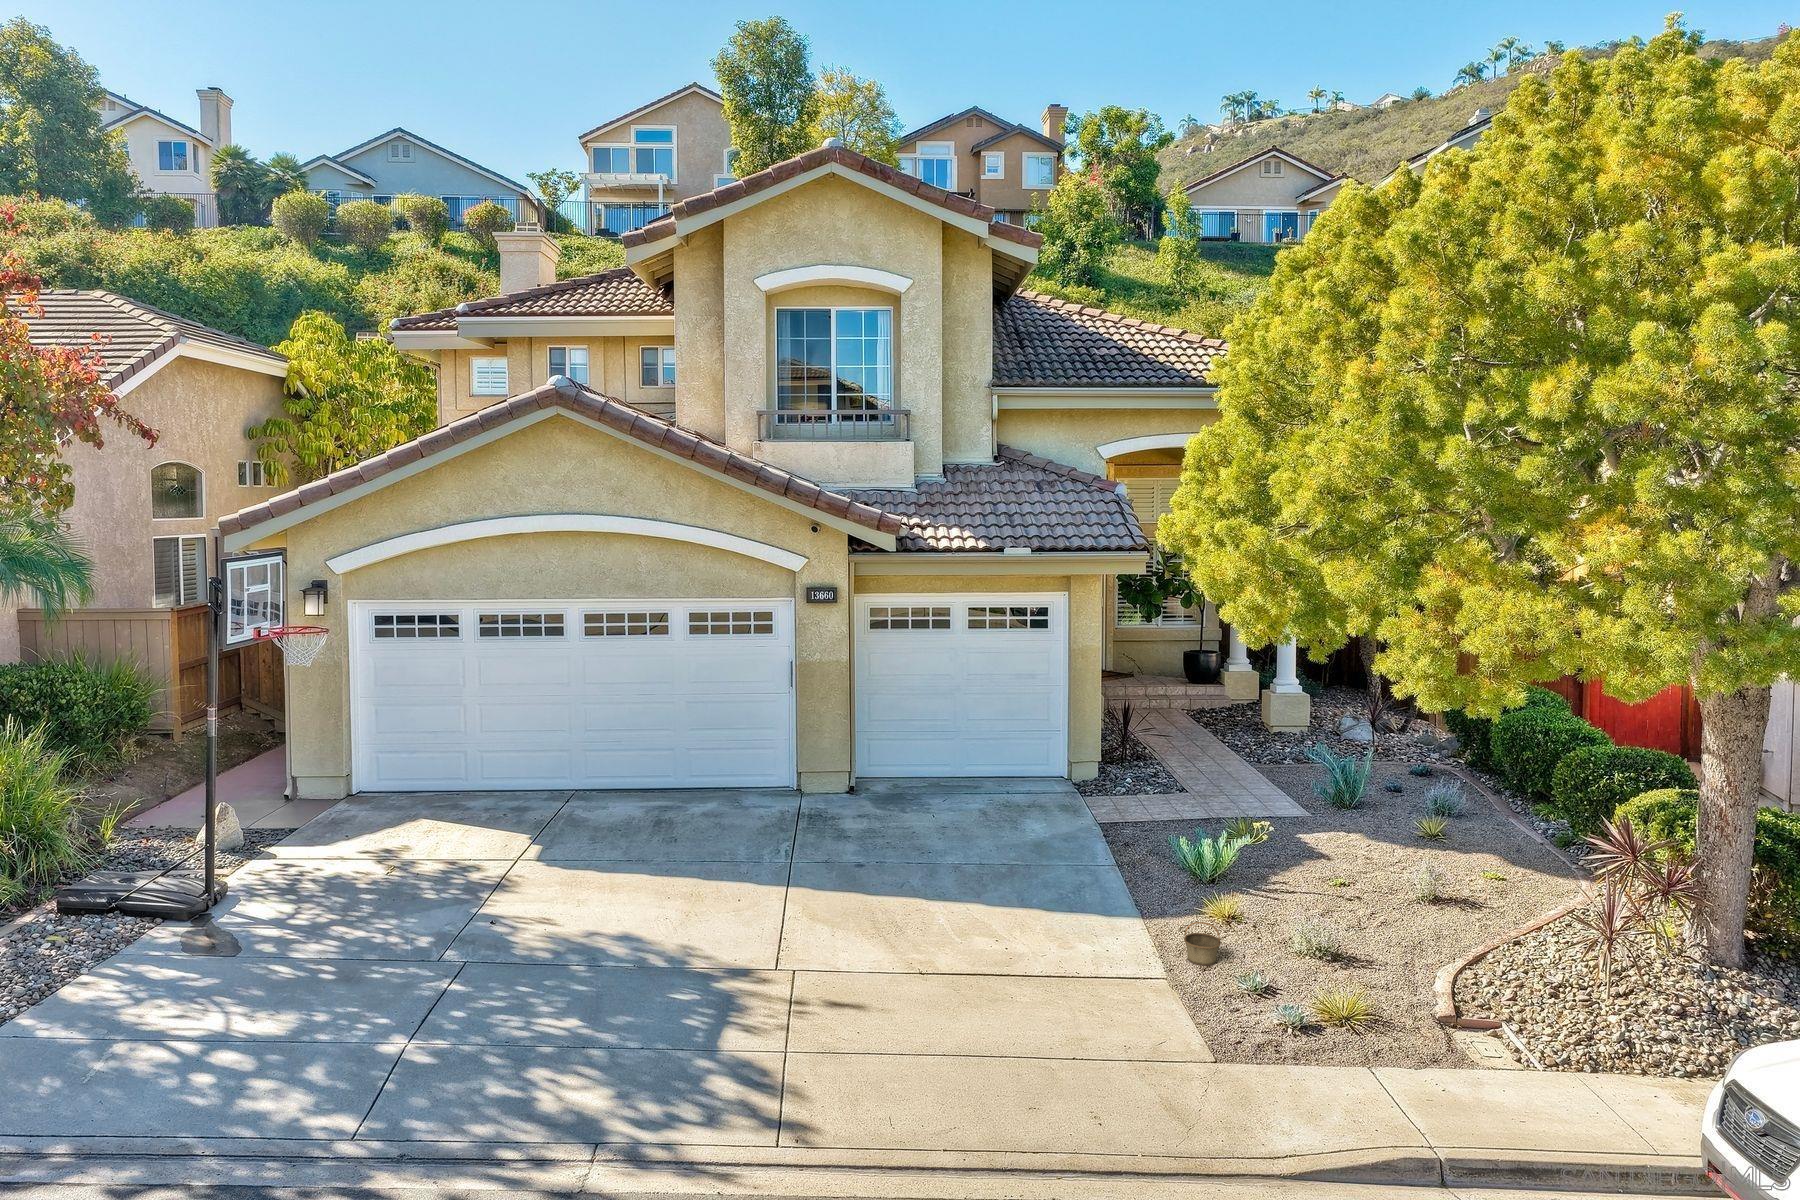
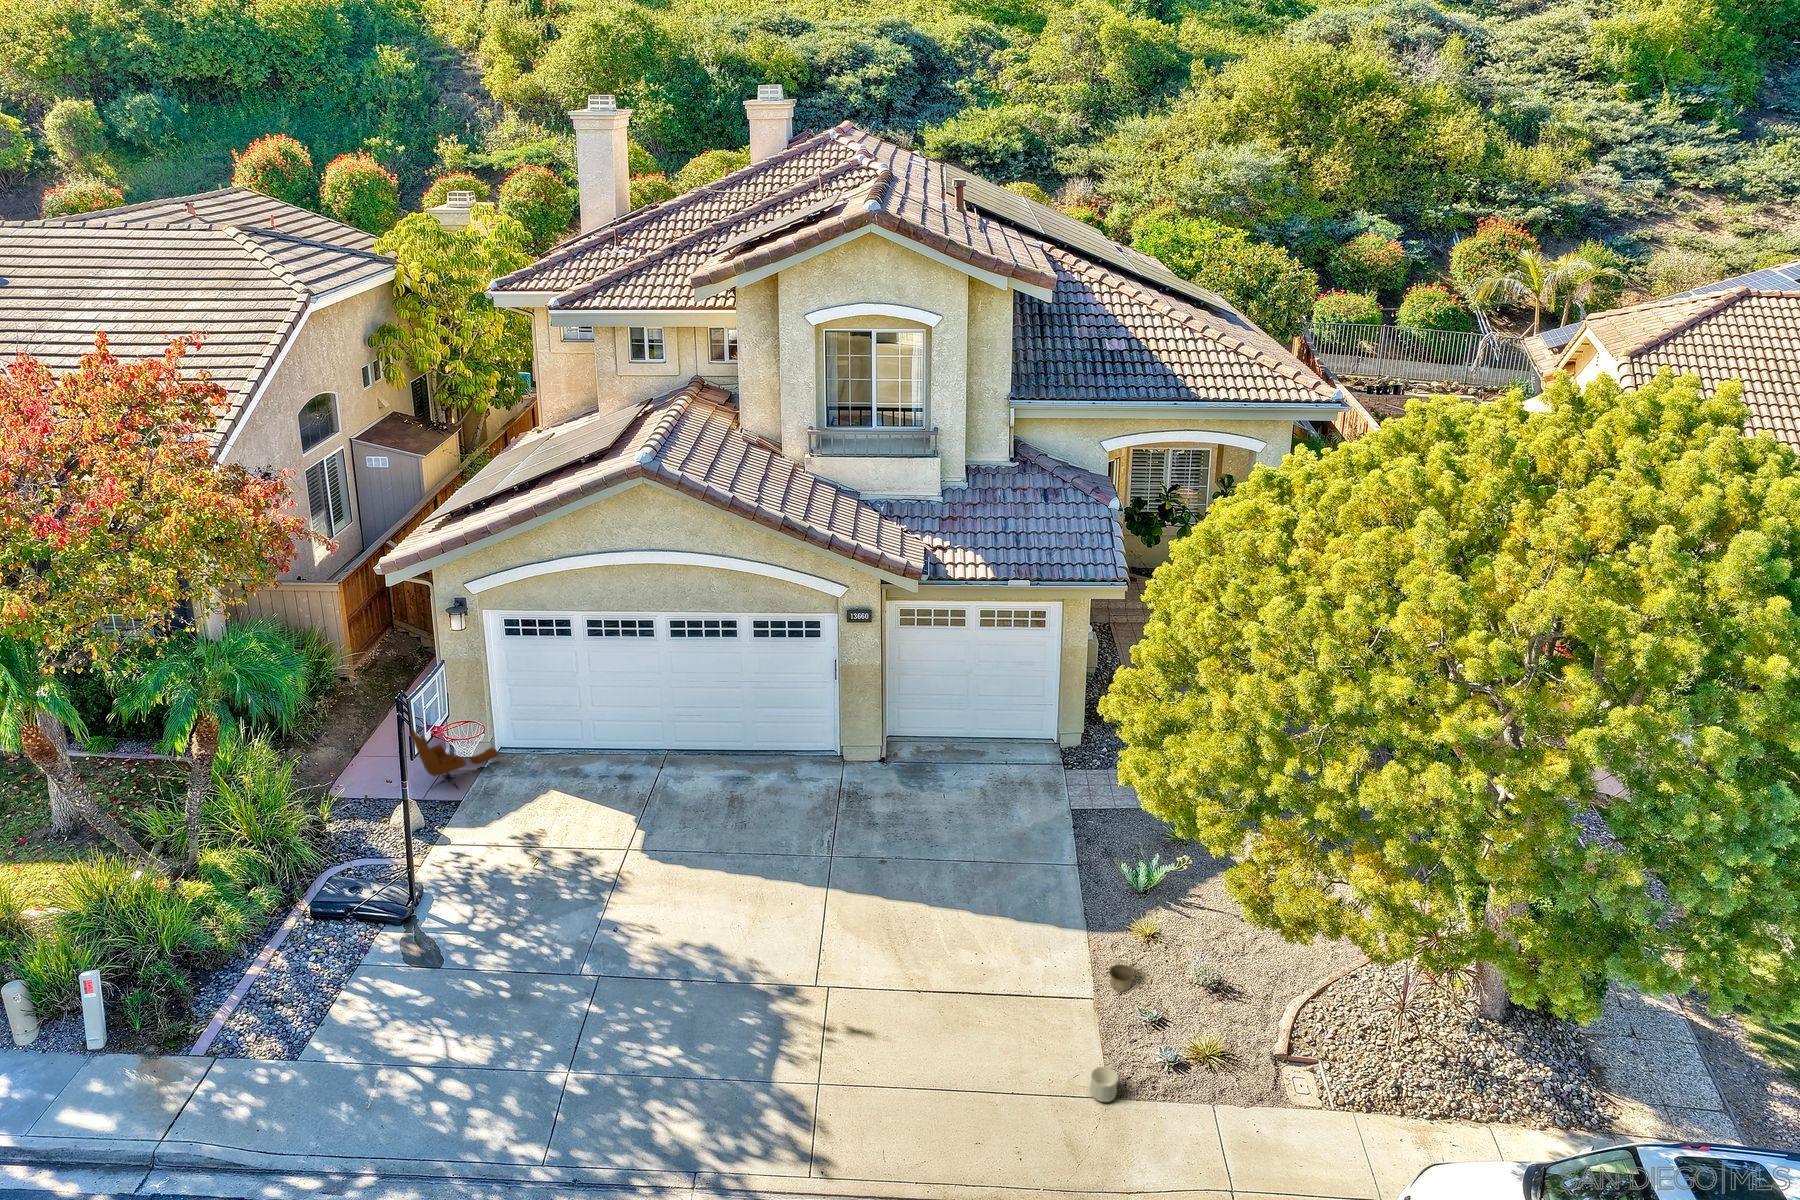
lounge chair: none [242,731,358,817] -> present [411,730,499,788]
planter: none [1187,1017,1228,1065] -> present [1090,1066,1118,1102]

